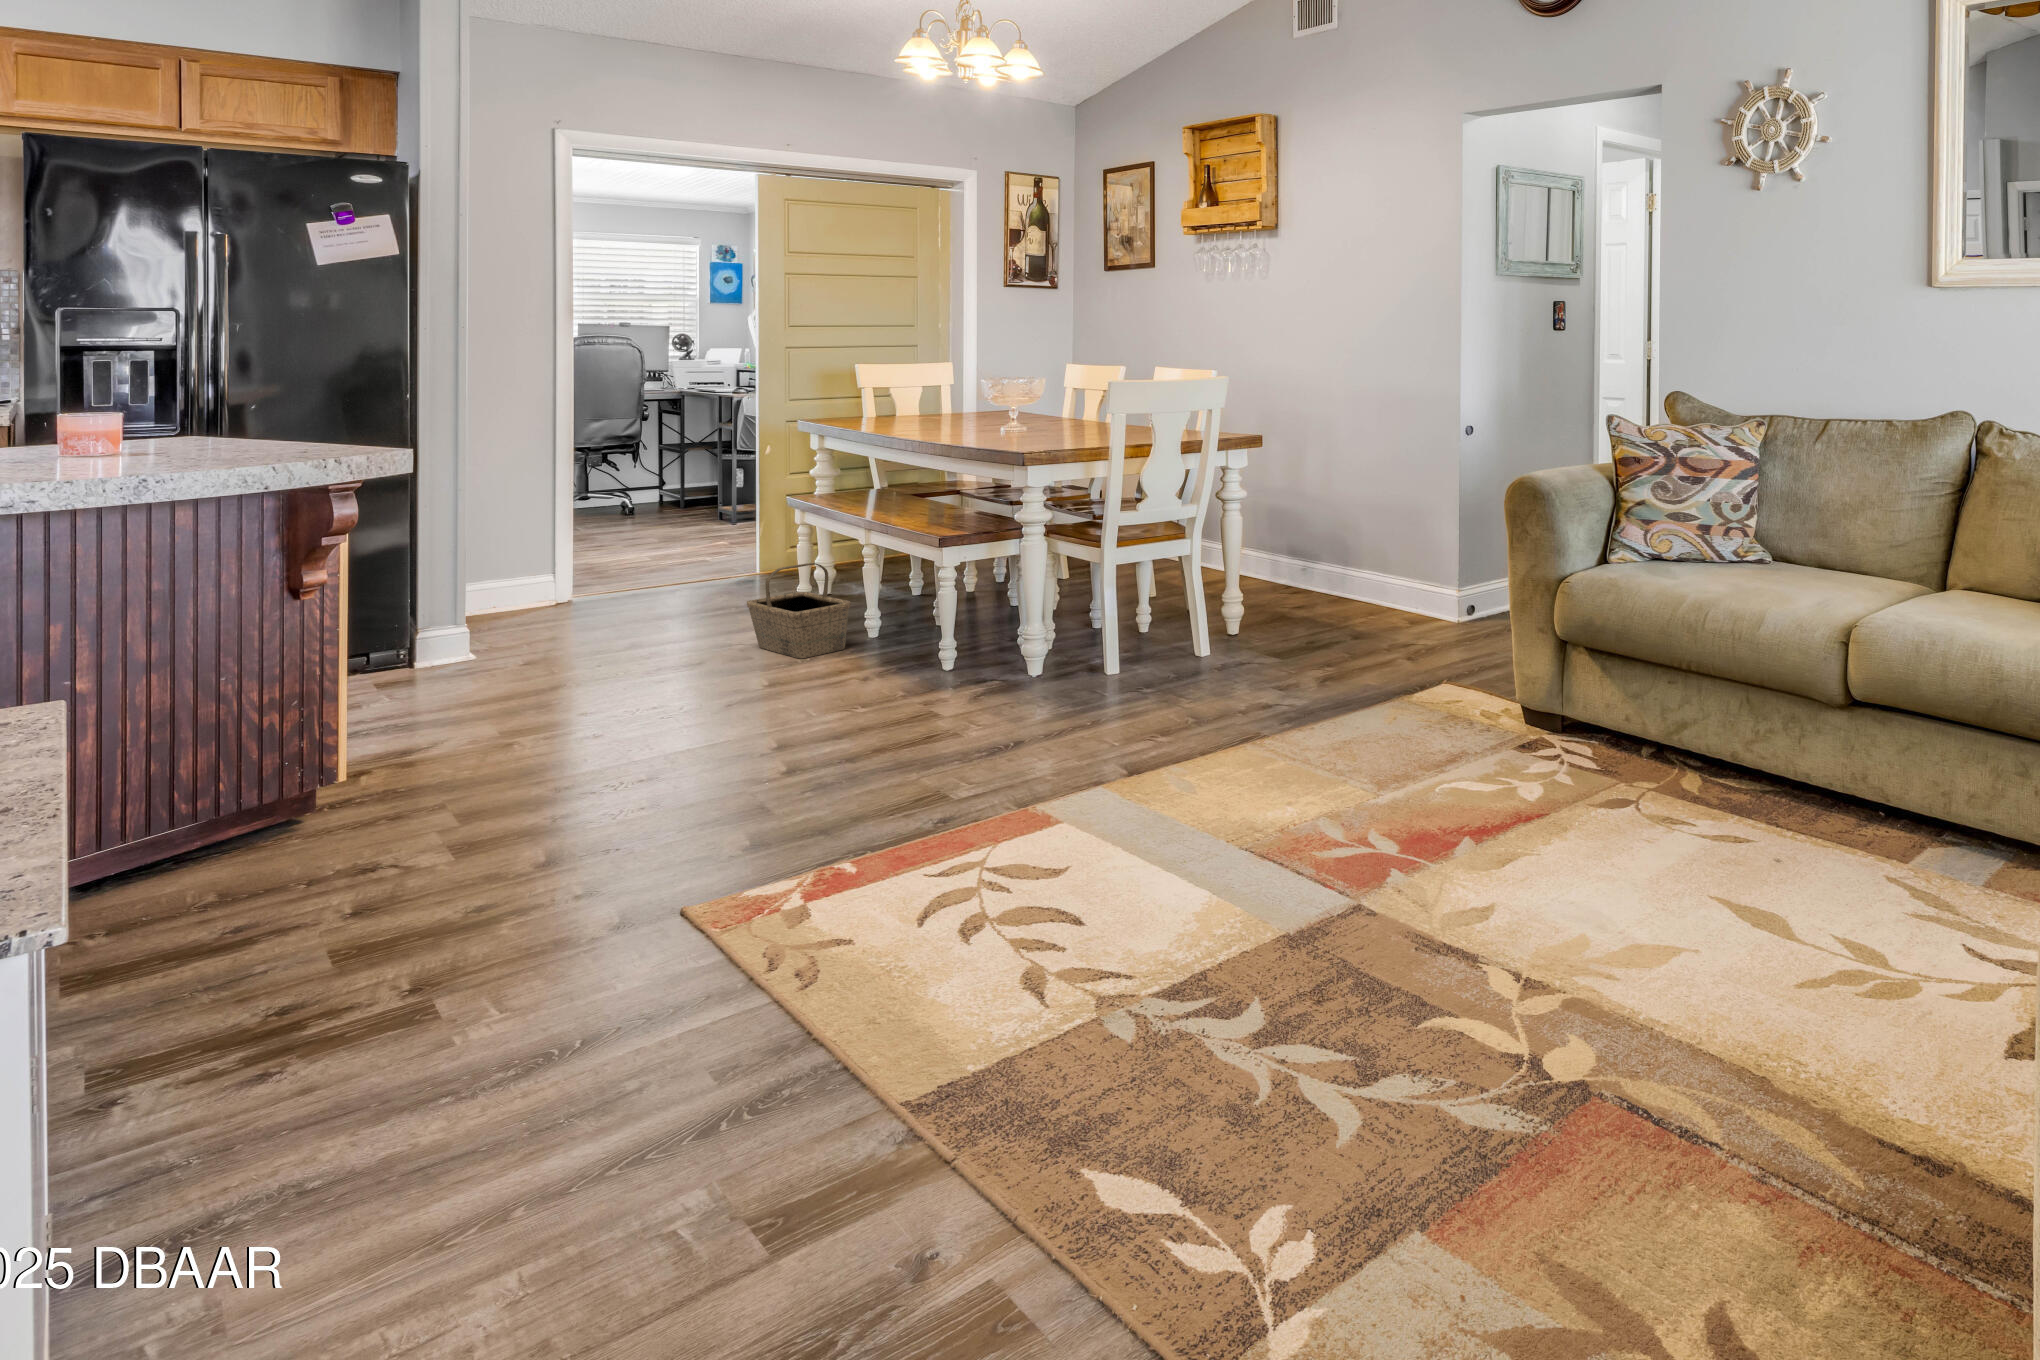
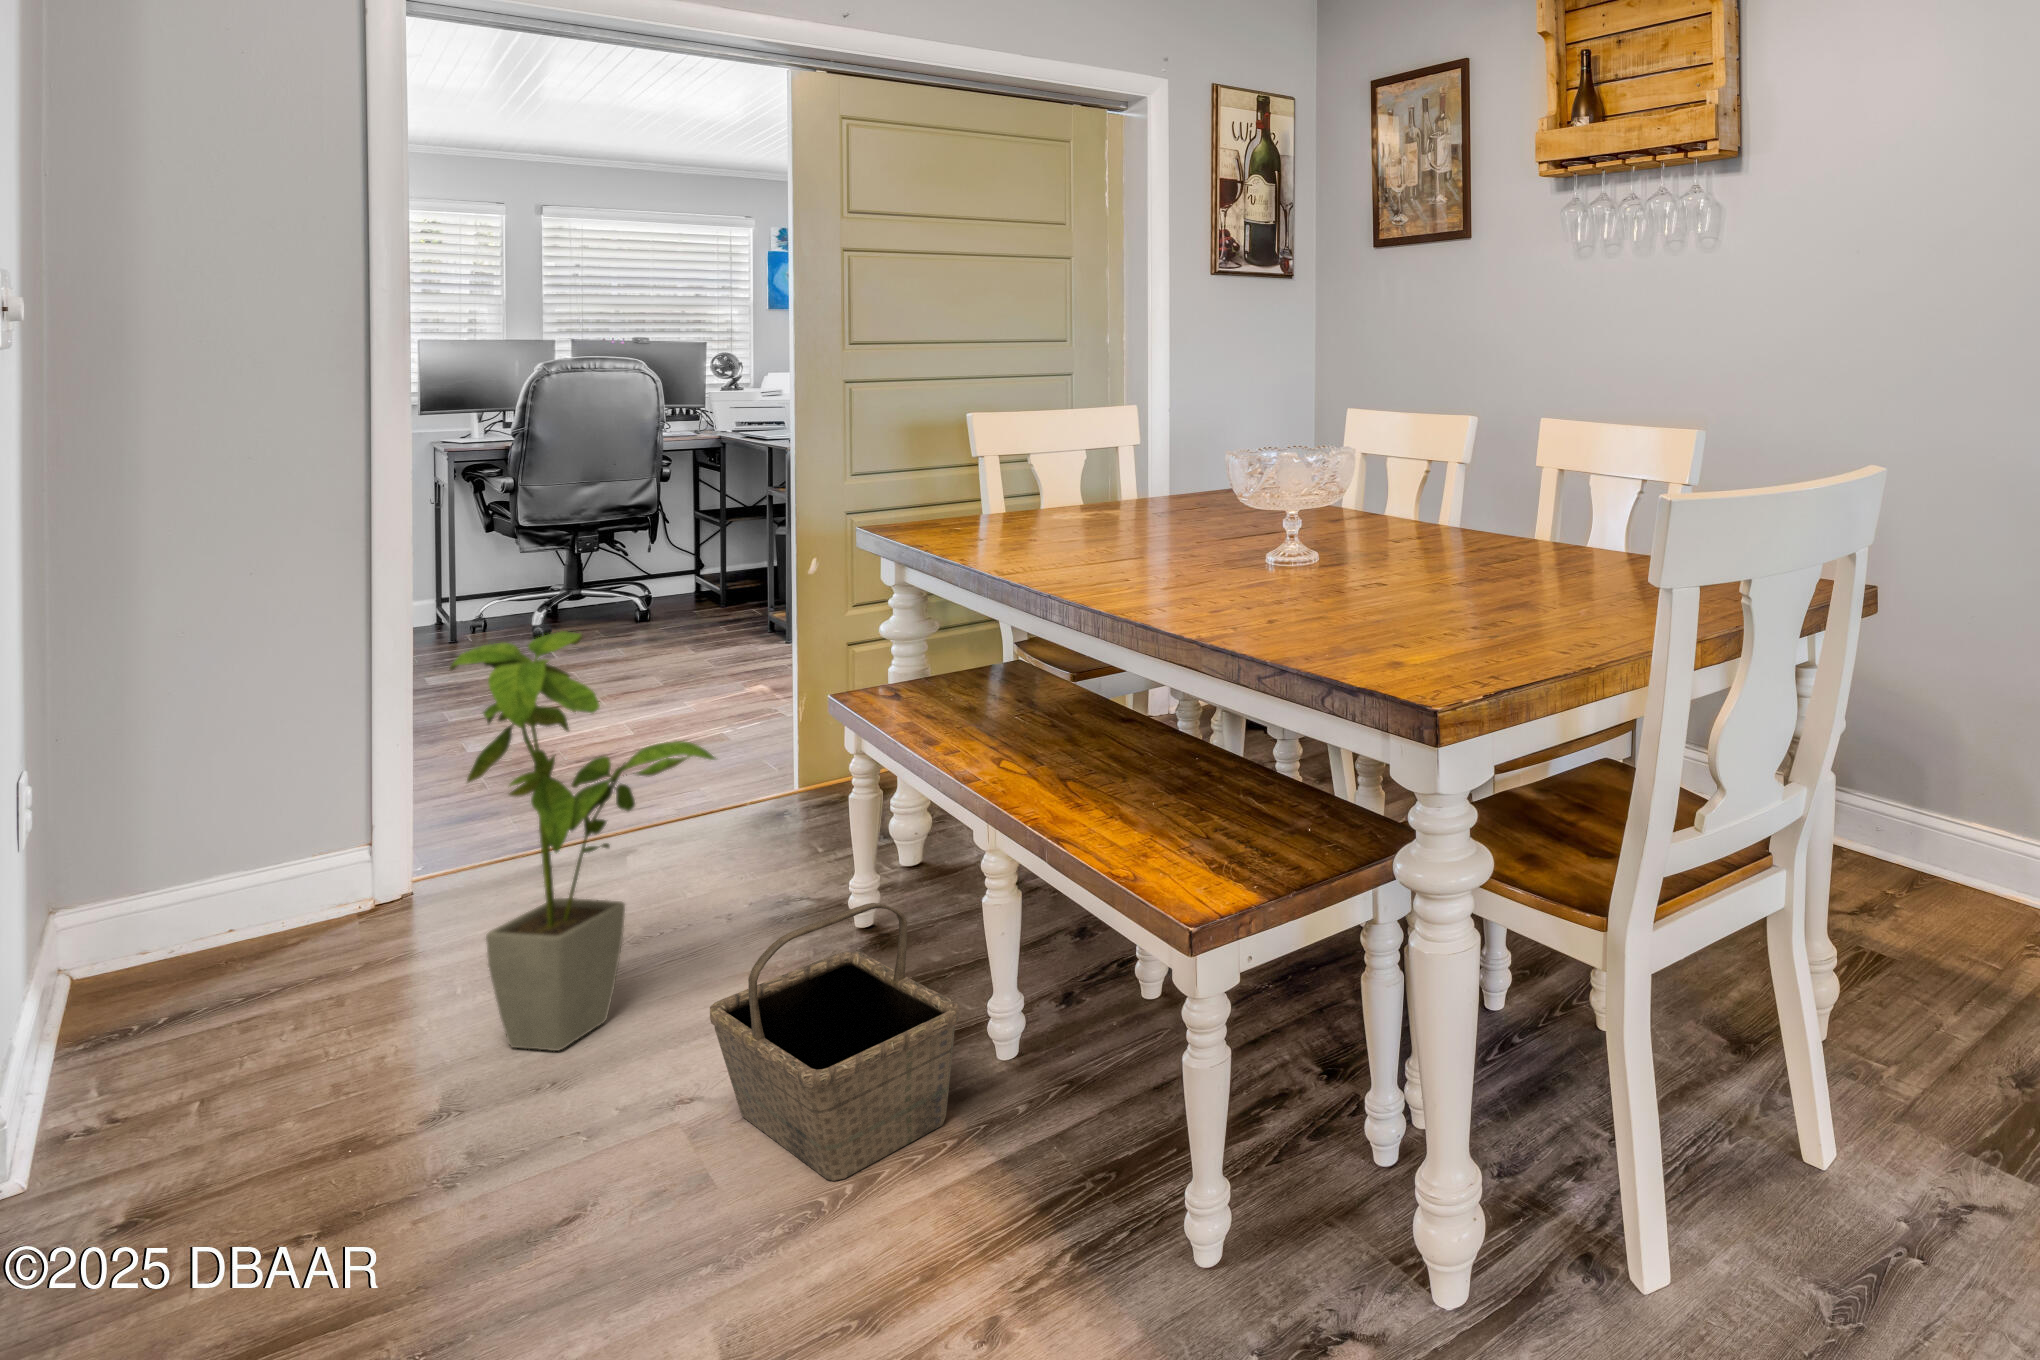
house plant: none [631,453,743,636] -> present [450,631,716,1051]

